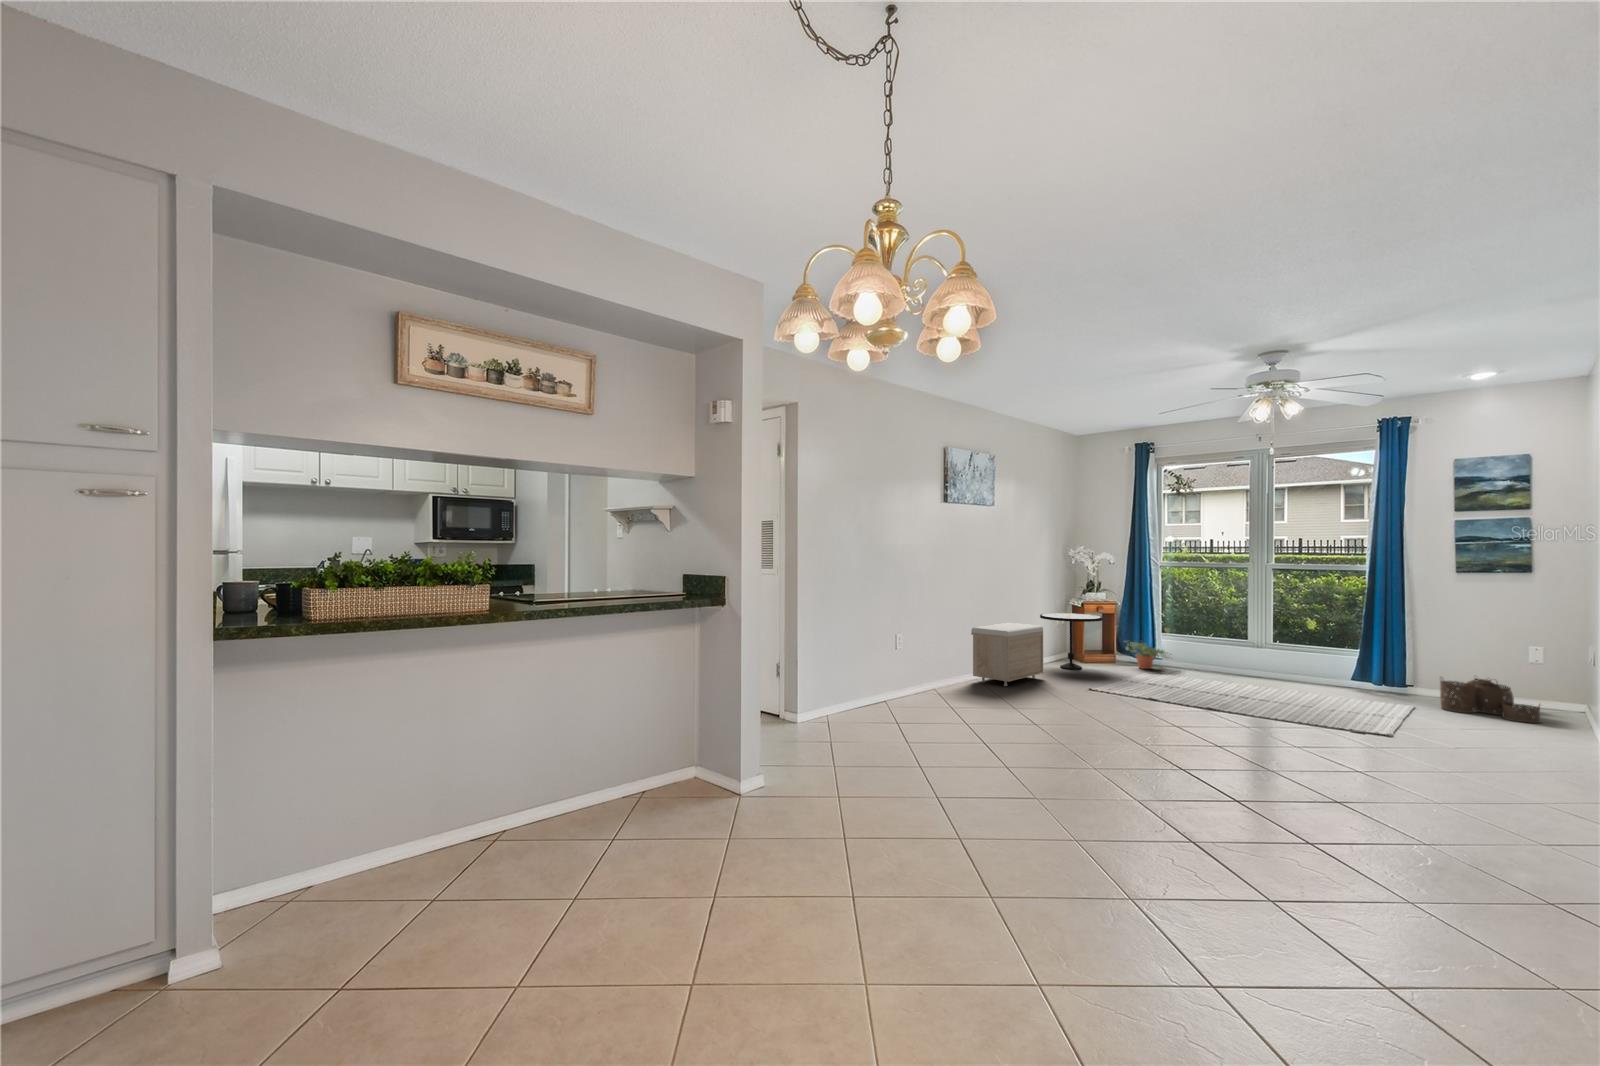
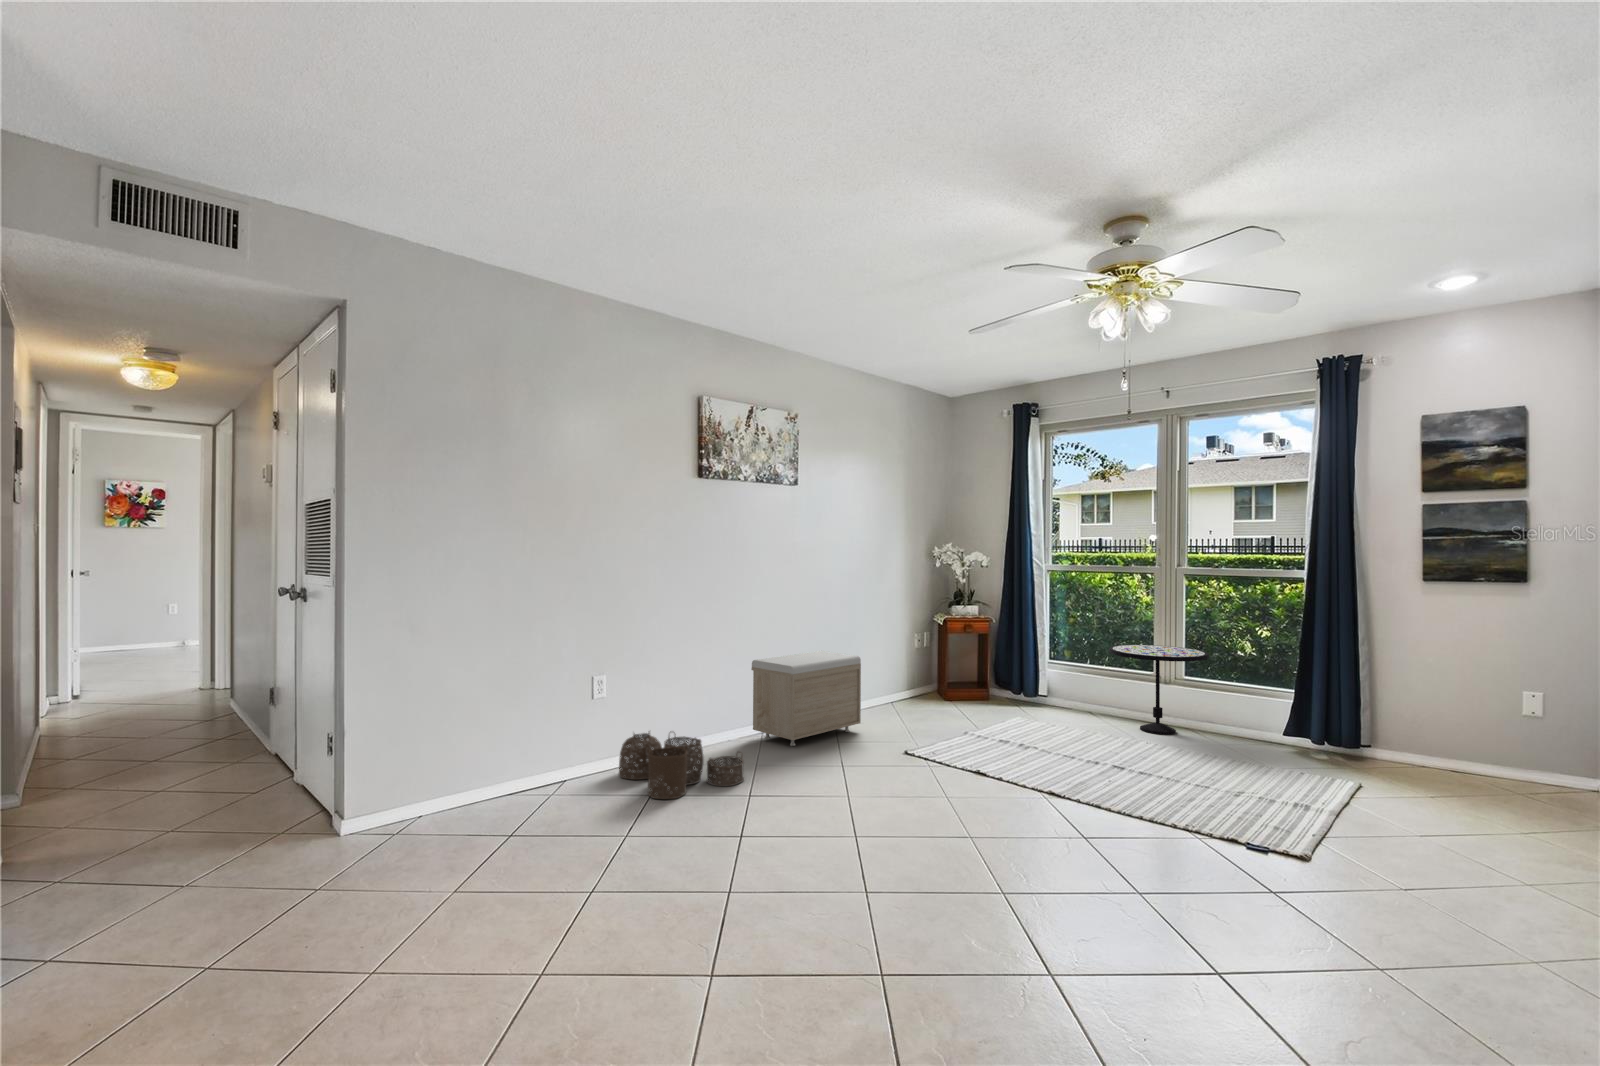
side table: present [1040,613,1103,670] -> present [1109,645,1209,735]
potted plant: present [1126,641,1168,669] -> none [993,672,1056,713]
woven basket: present [1440,678,1540,723] -> present [619,733,744,799]

